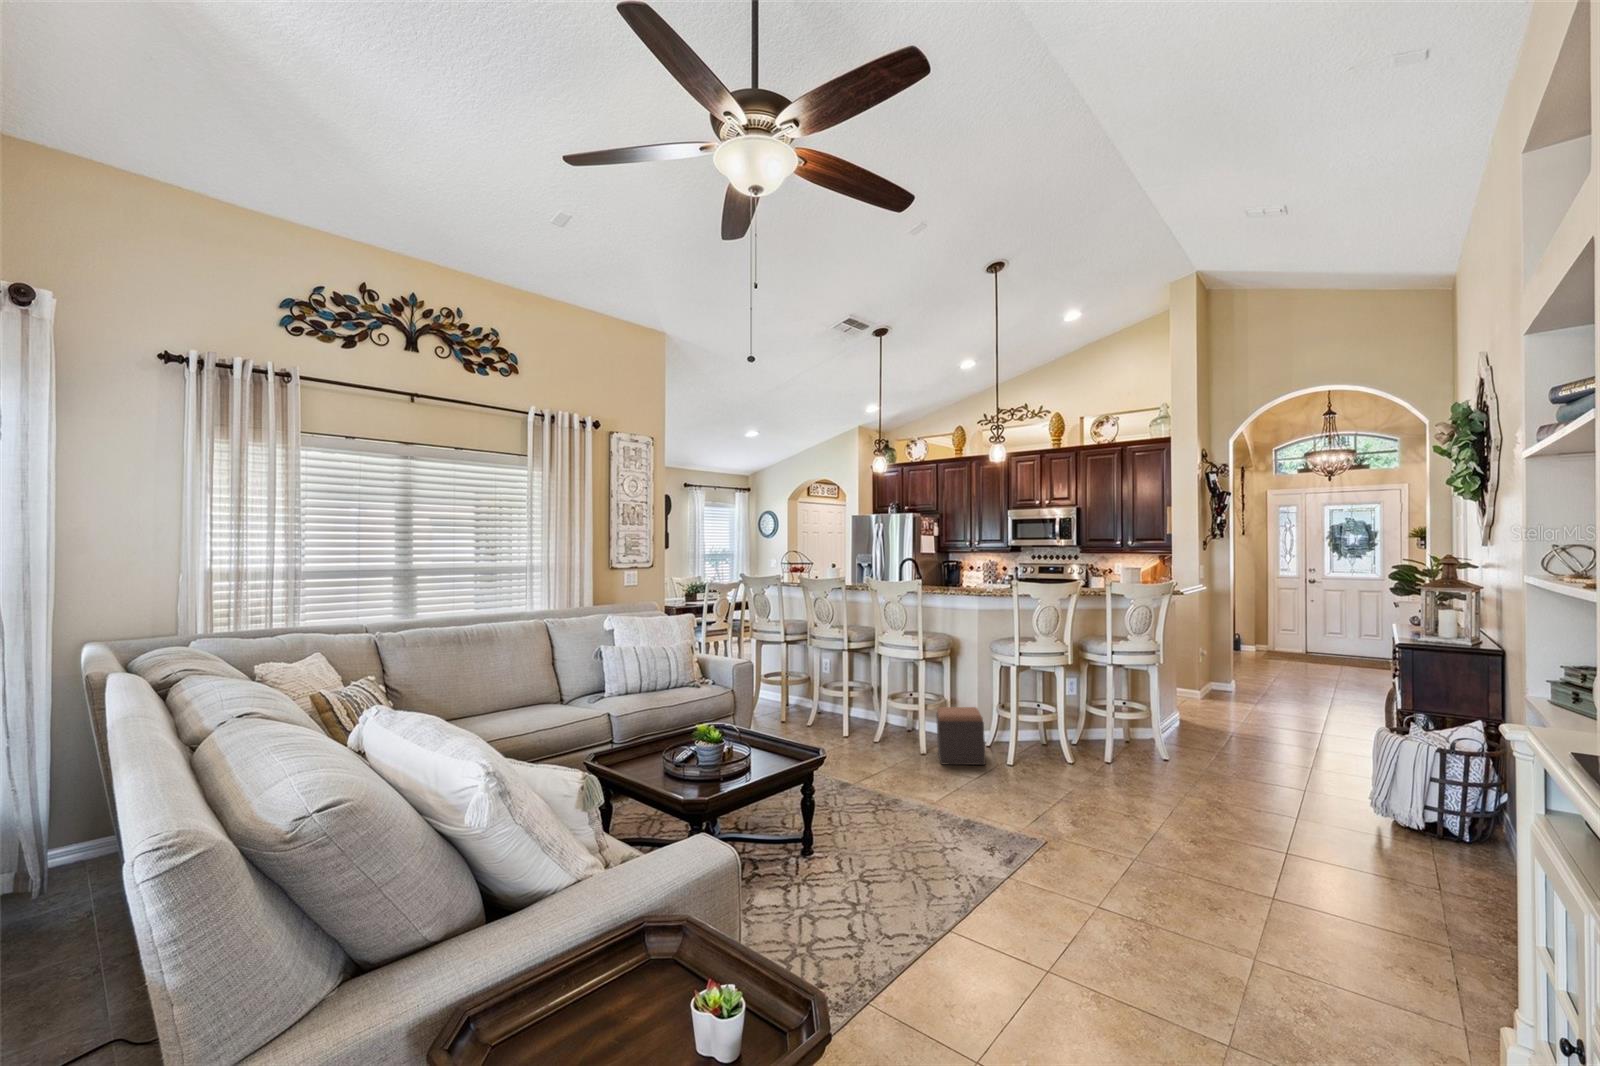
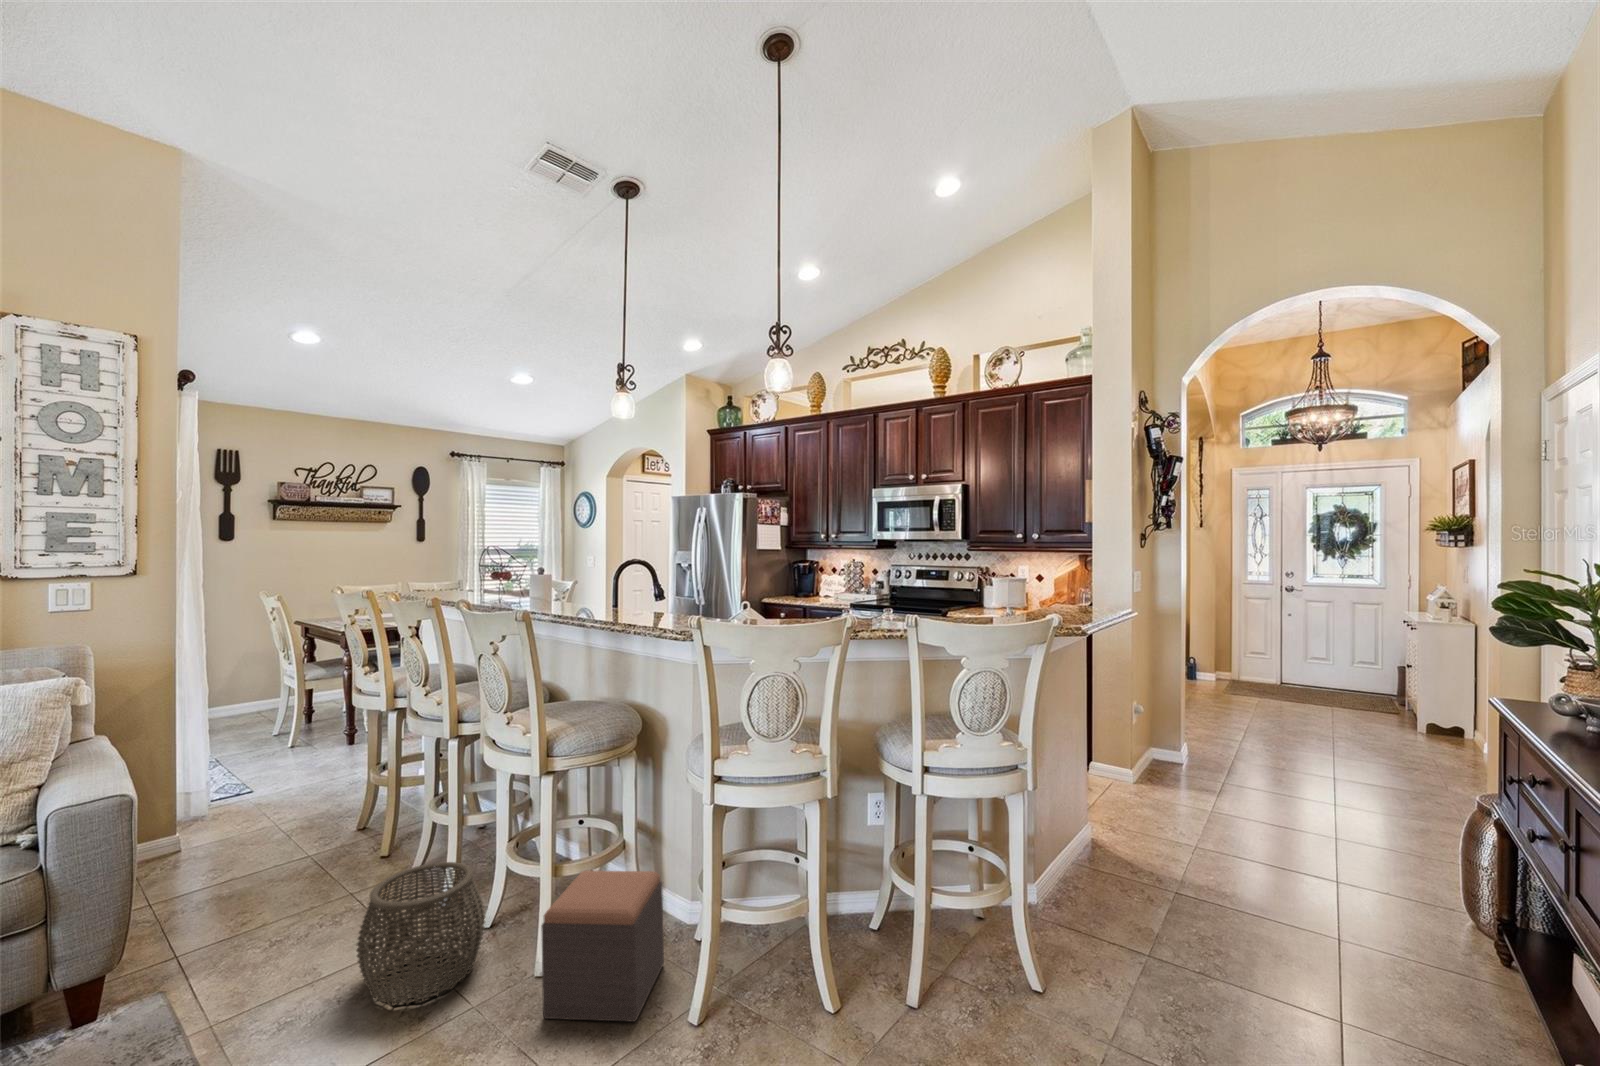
woven basket: none [842,705,895,760] -> present [356,862,485,1006]

